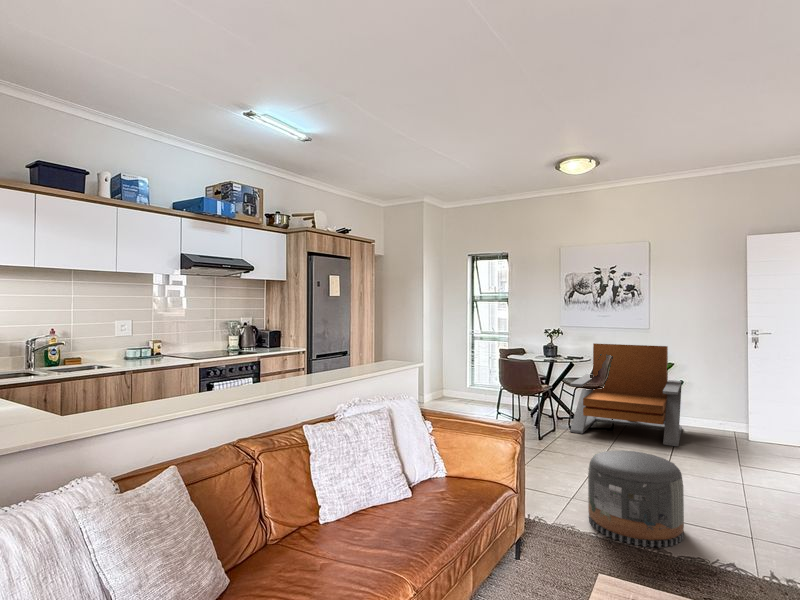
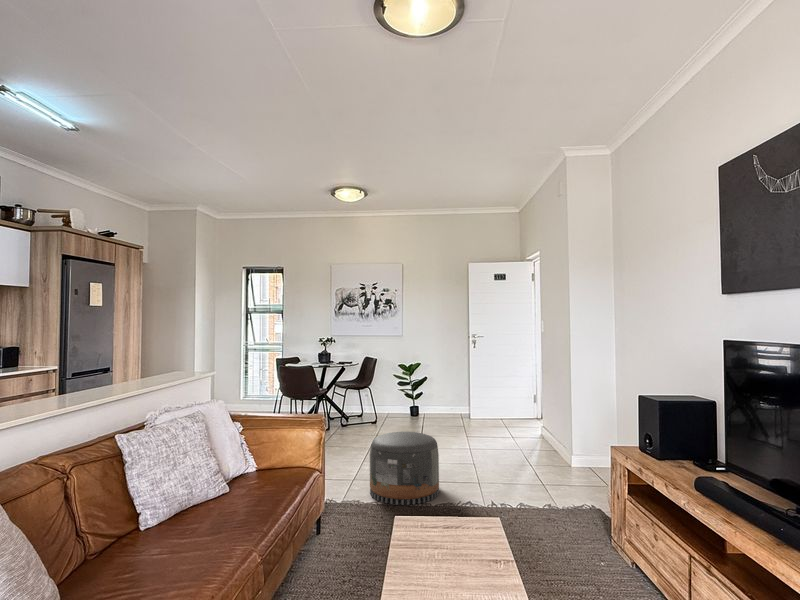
lounge chair: present [570,343,682,446] -> none [342,349,427,430]

